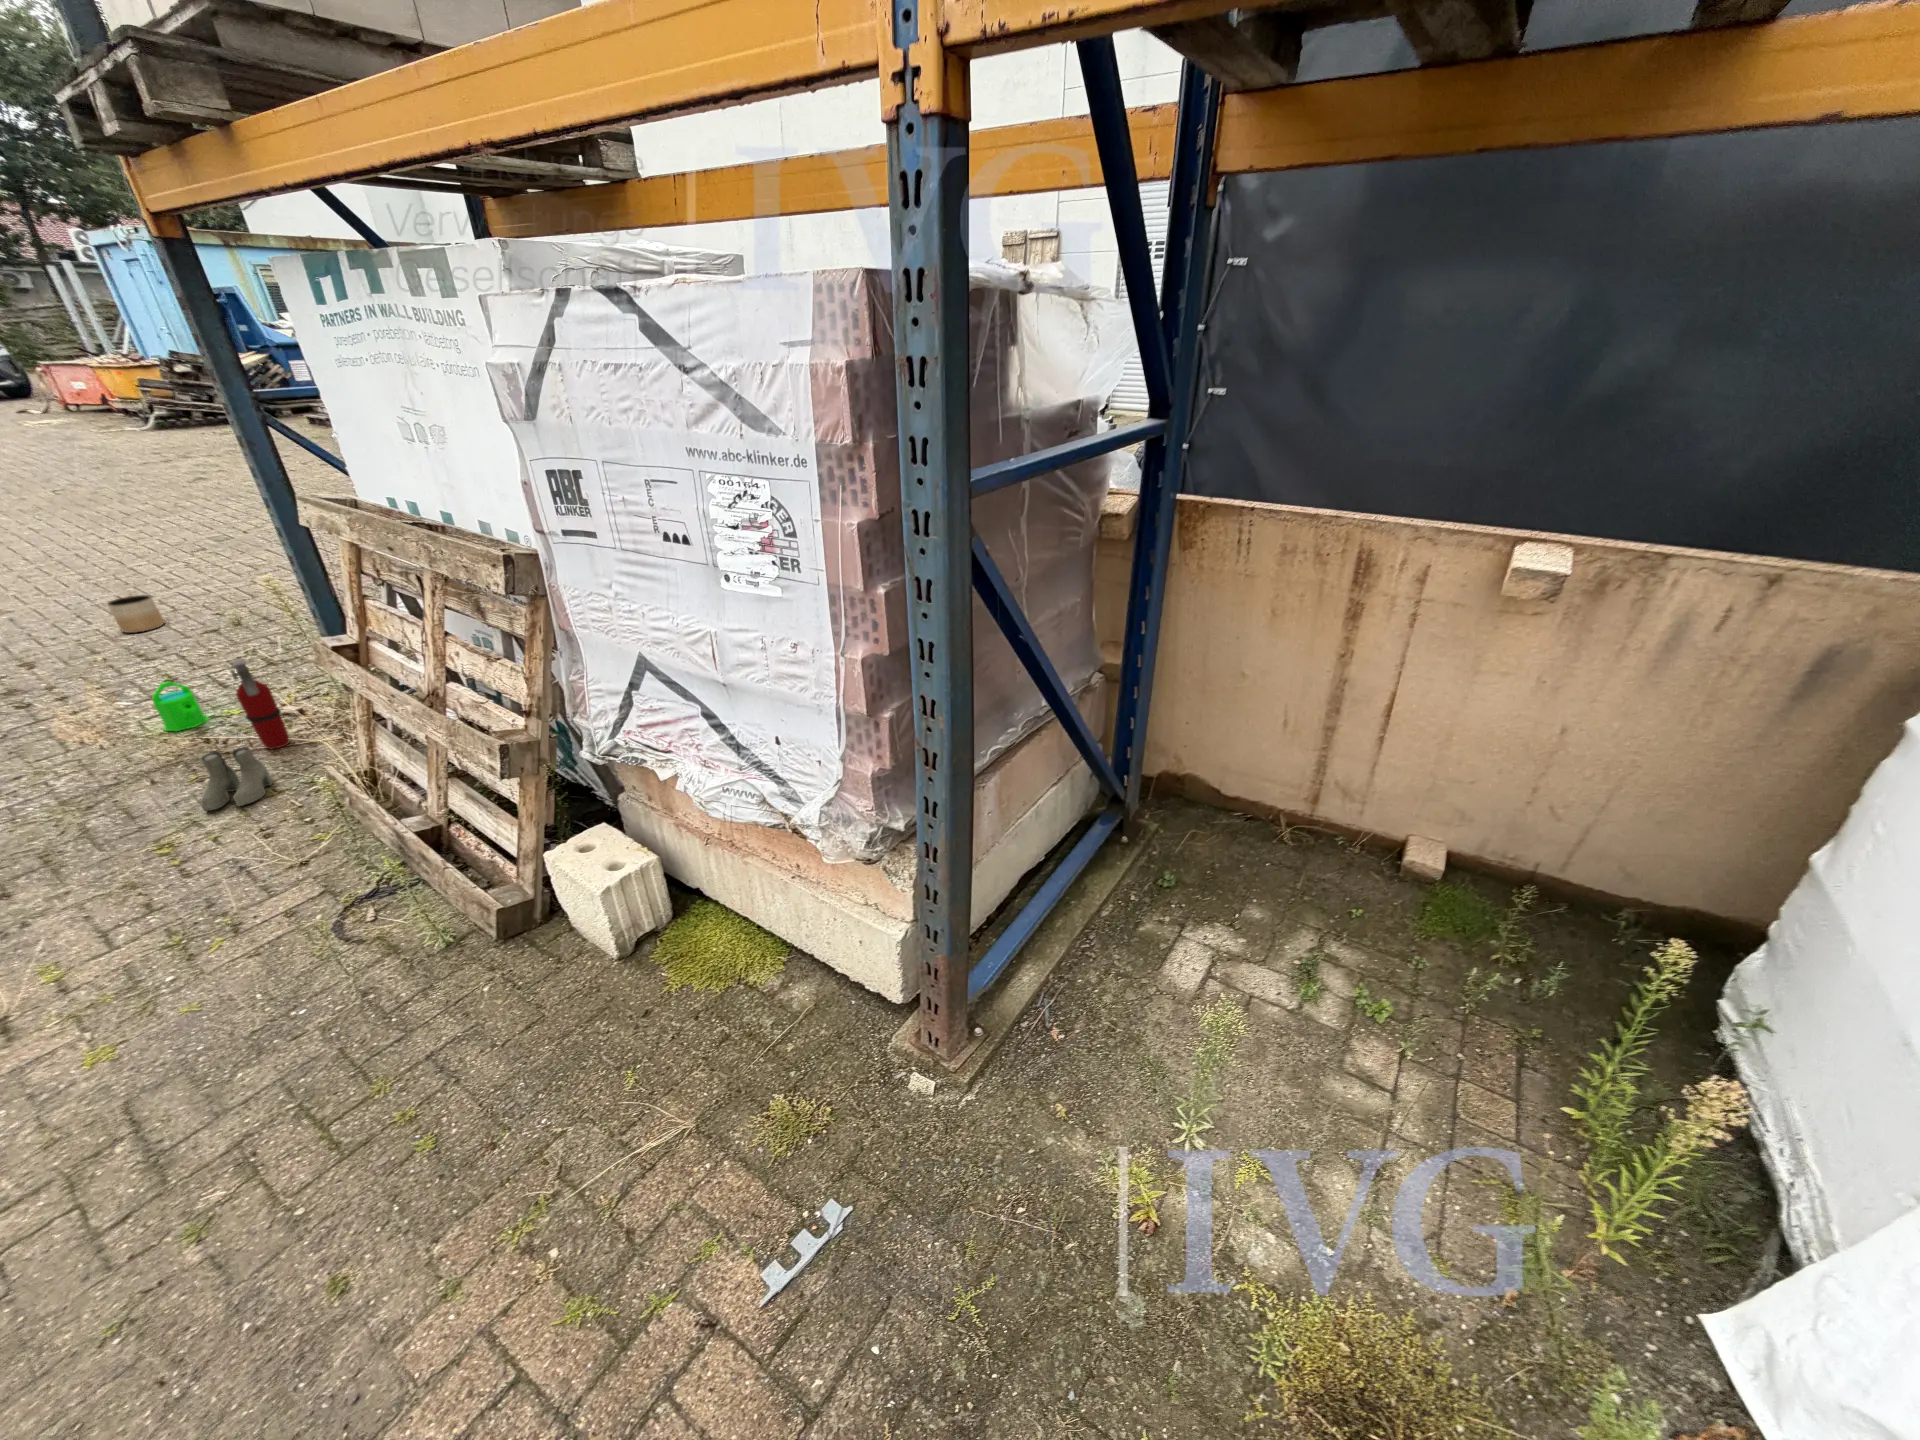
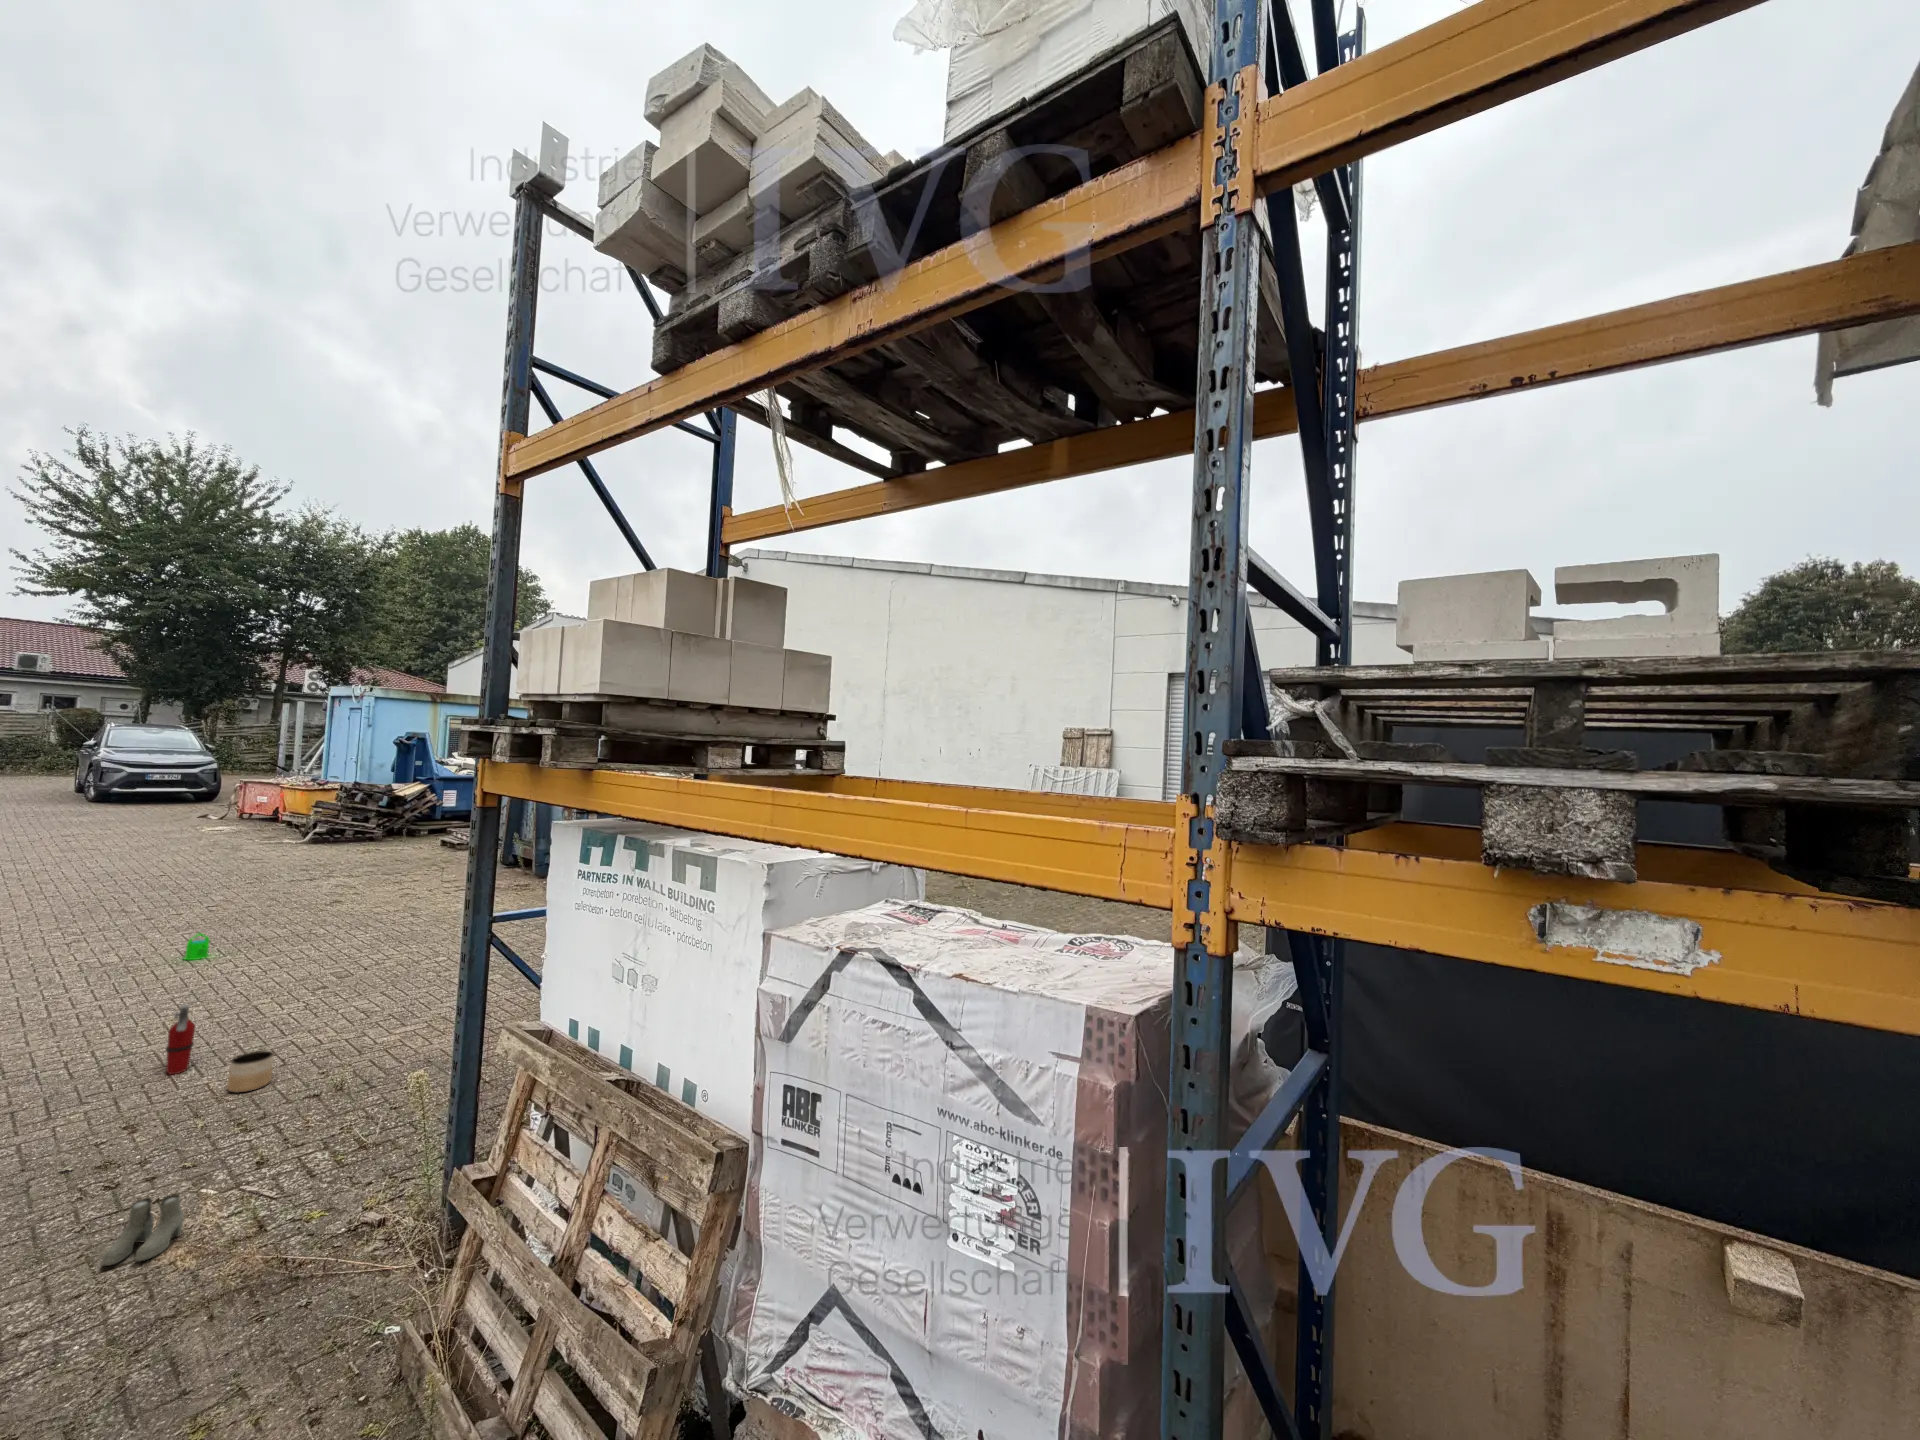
fire extinguisher: present [231,659,290,749] -> present [166,1004,195,1074]
watering can: present [152,681,209,731] -> present [184,933,210,960]
boots: present [201,747,272,811] -> present [101,1194,184,1266]

